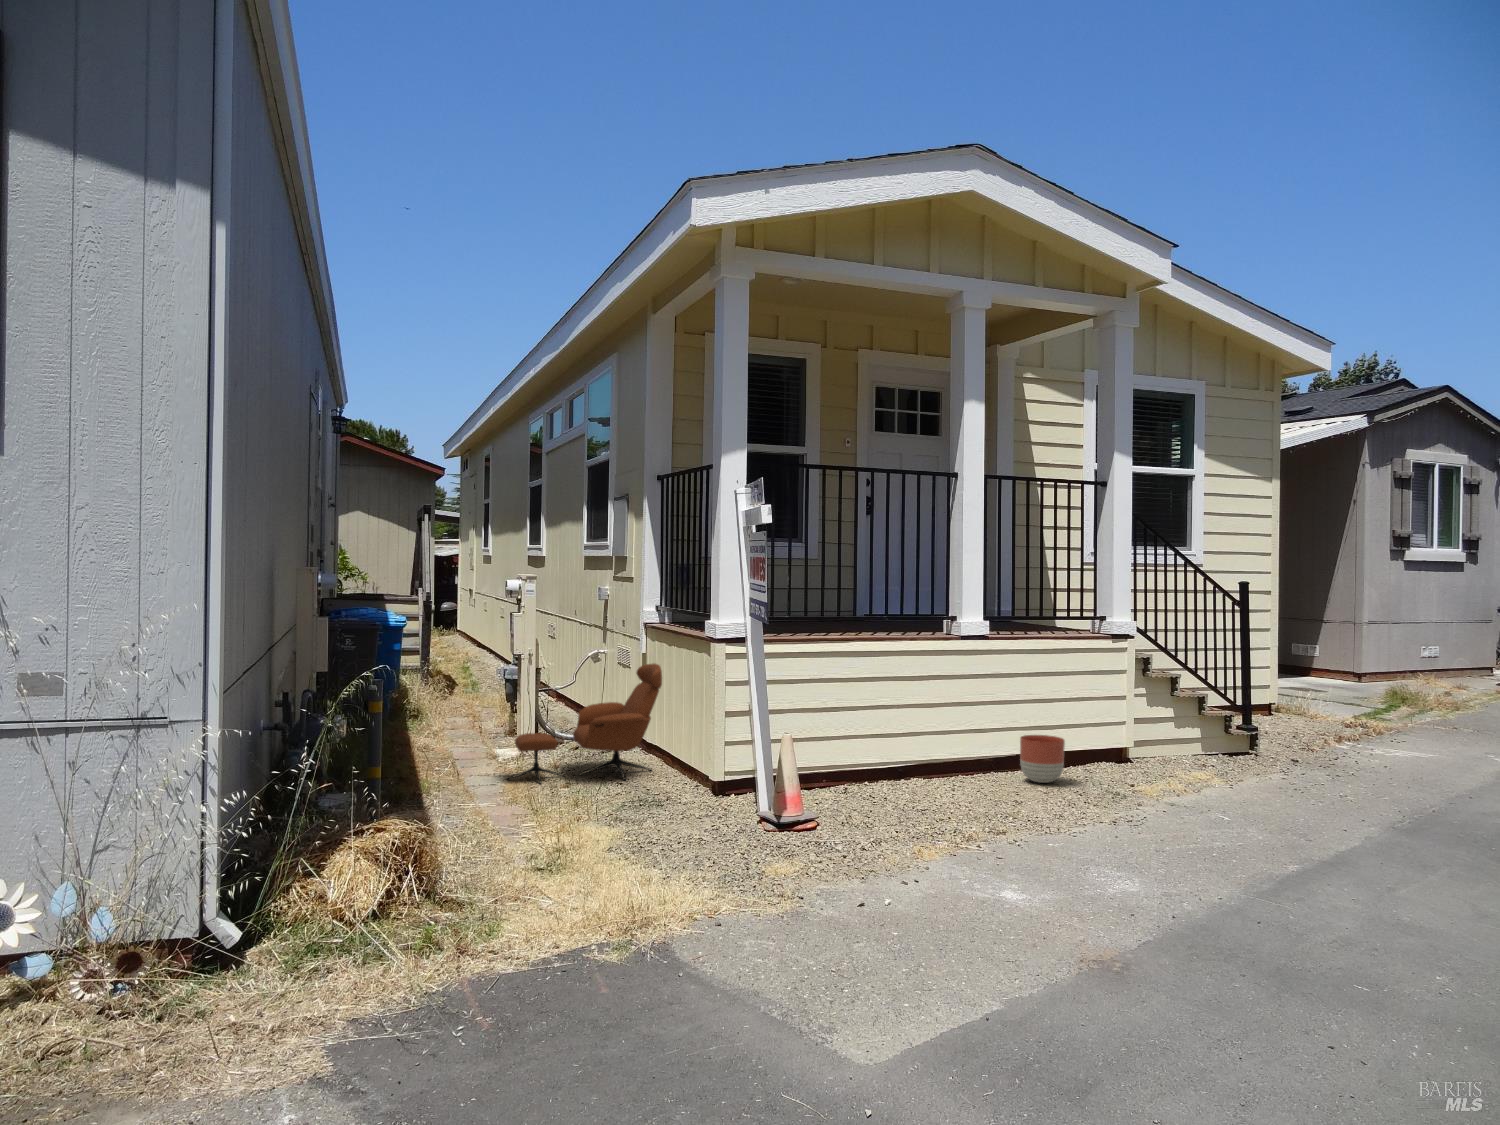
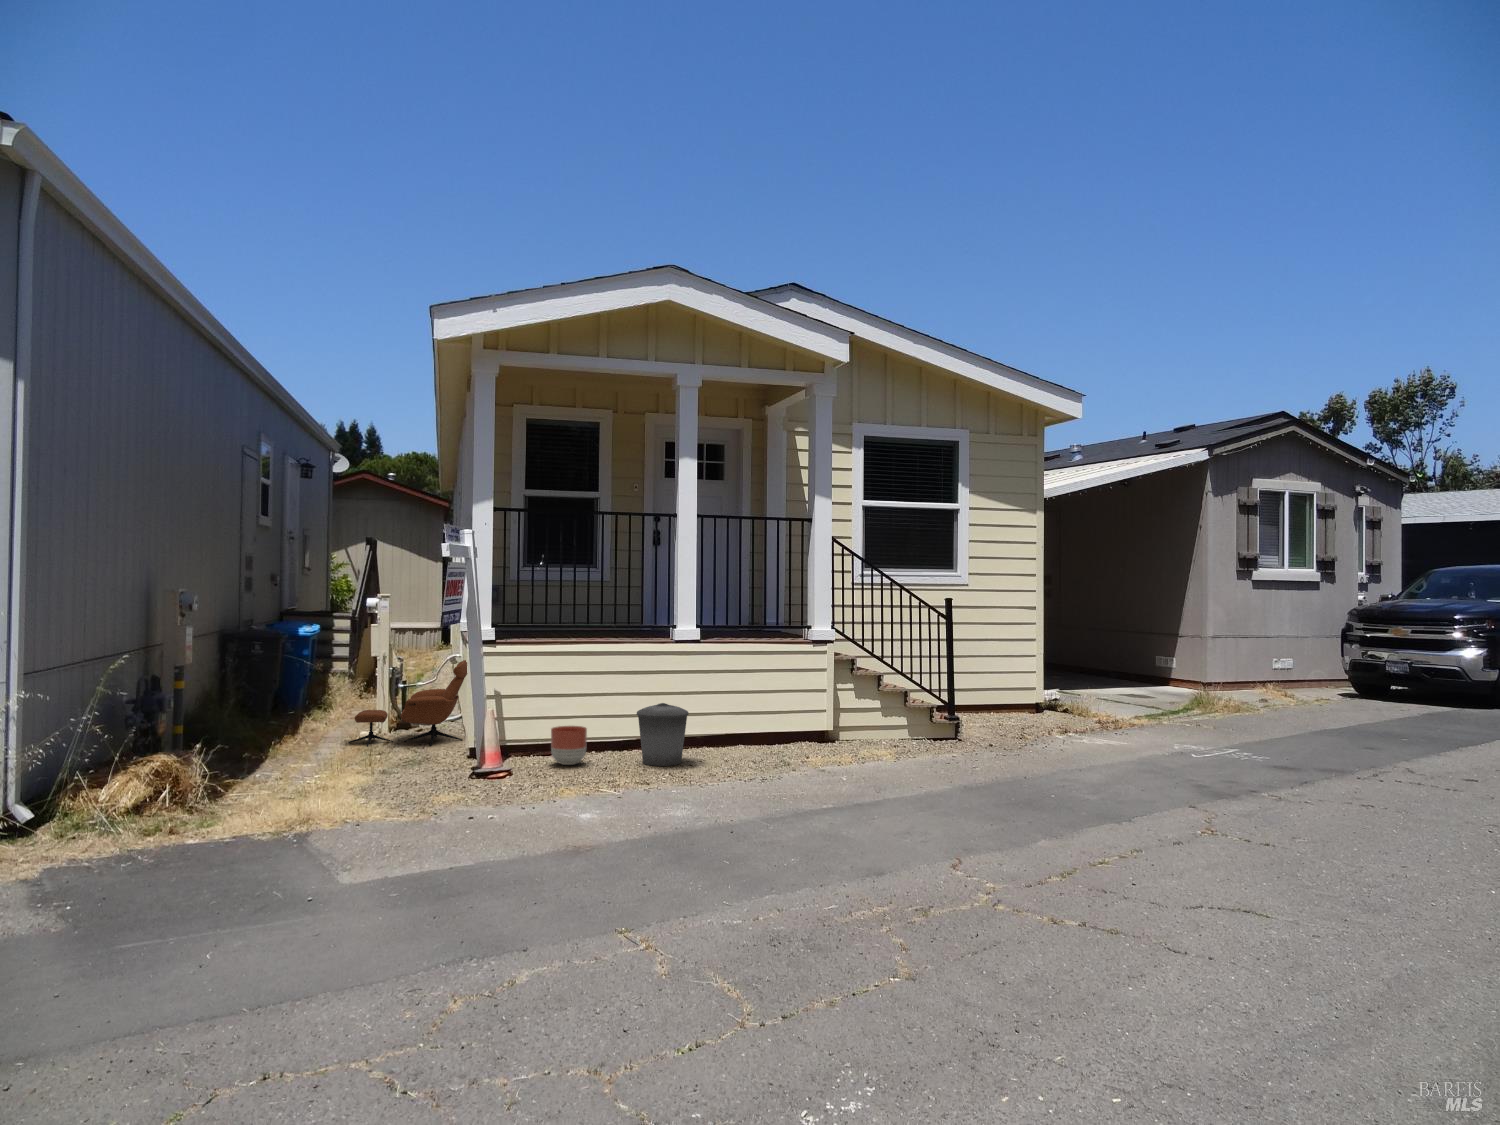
trash can: none [931,717,1000,800] -> present [637,703,689,766]
planter: present [1020,735,1065,783] -> present [551,726,587,765]

